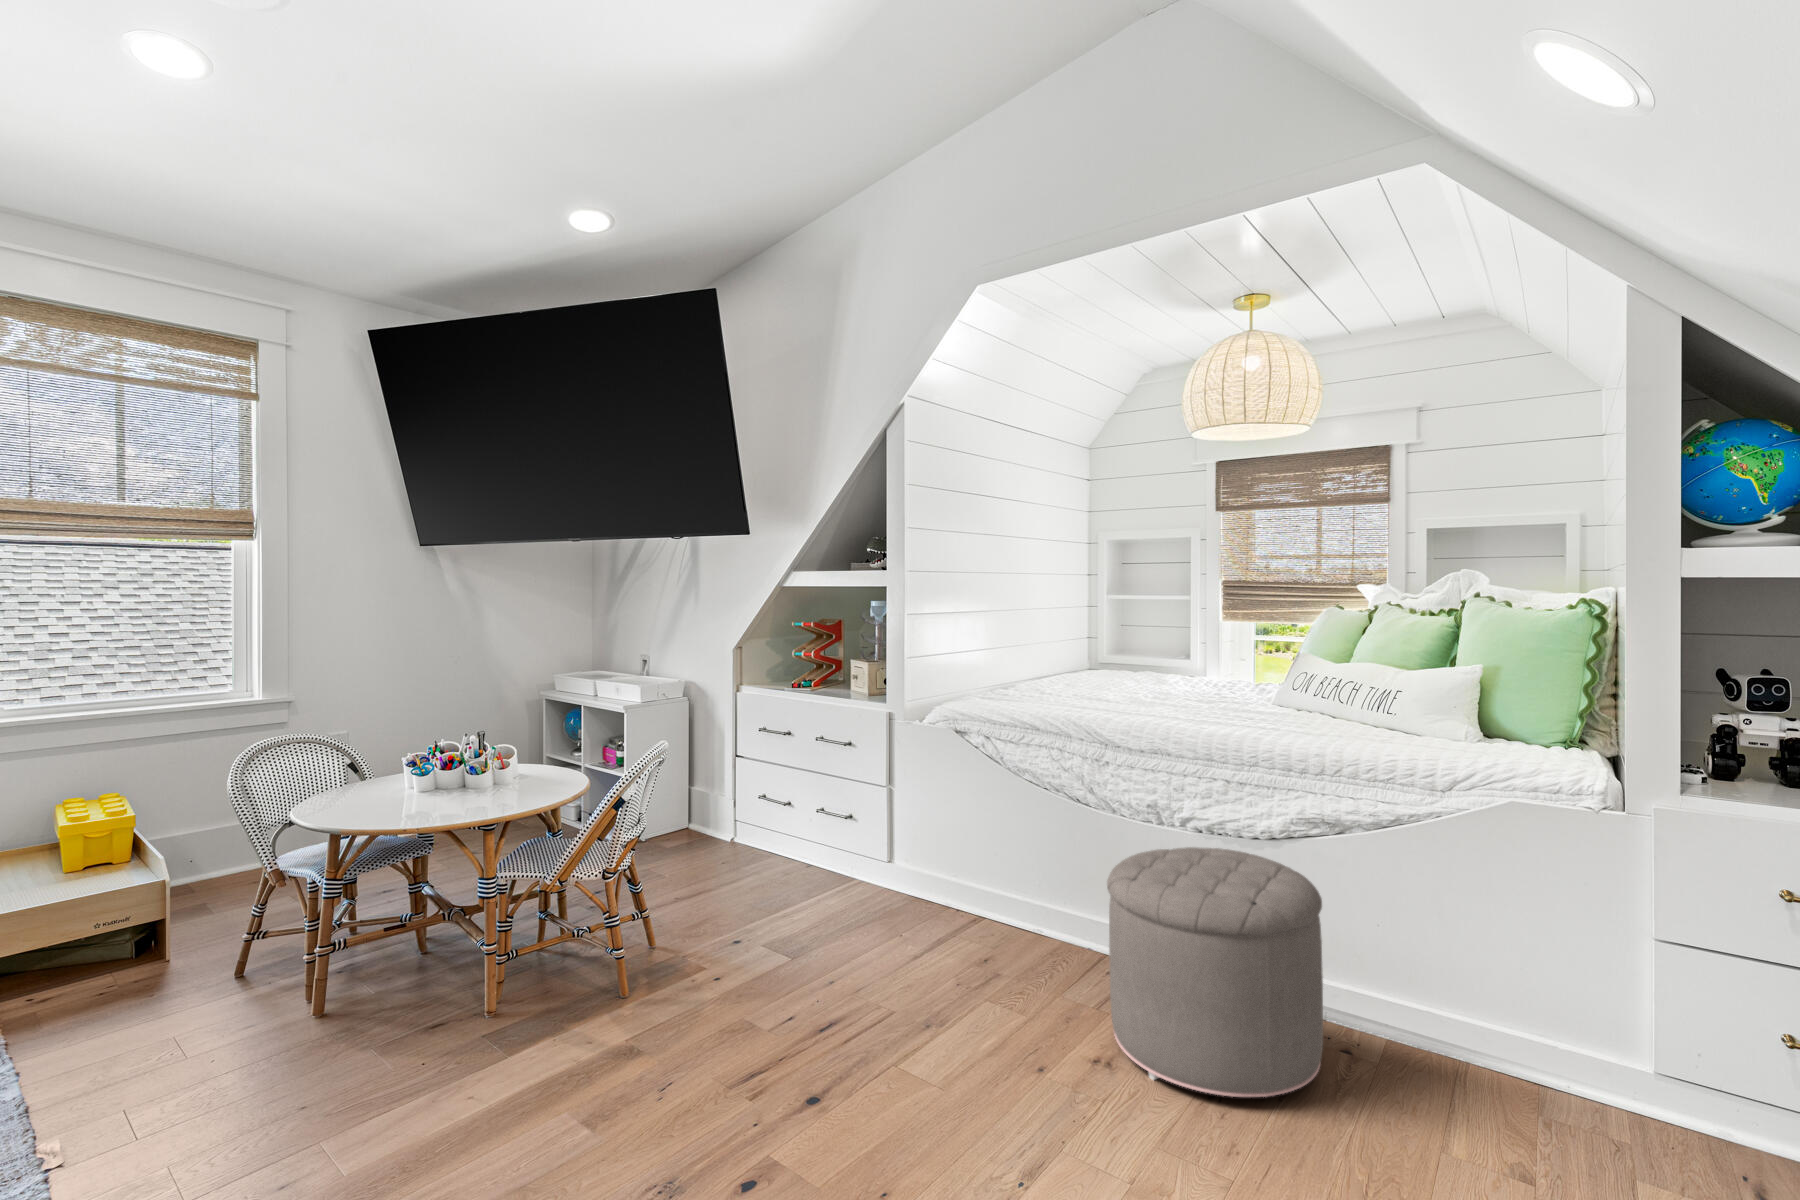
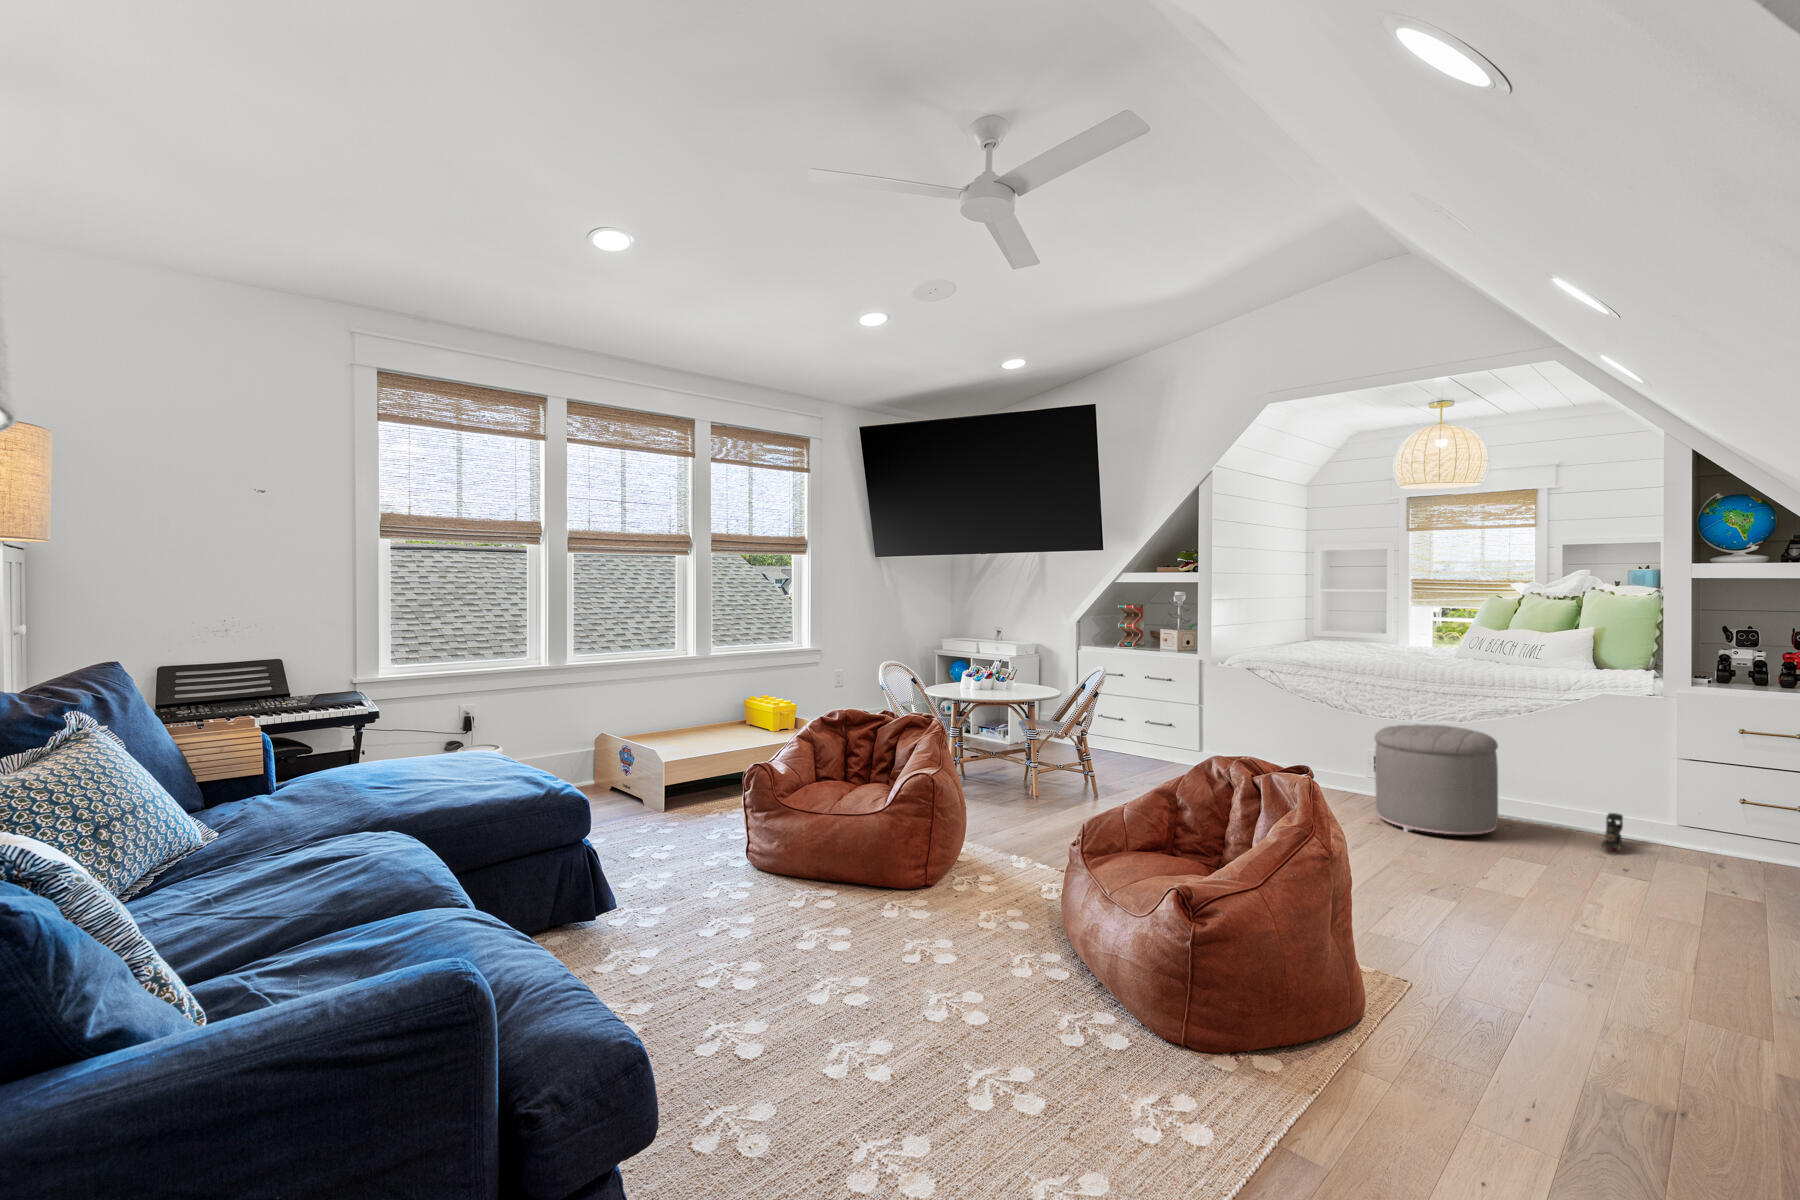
toy train: none [1513,1032,1553,1146] -> present [1601,813,1623,853]

